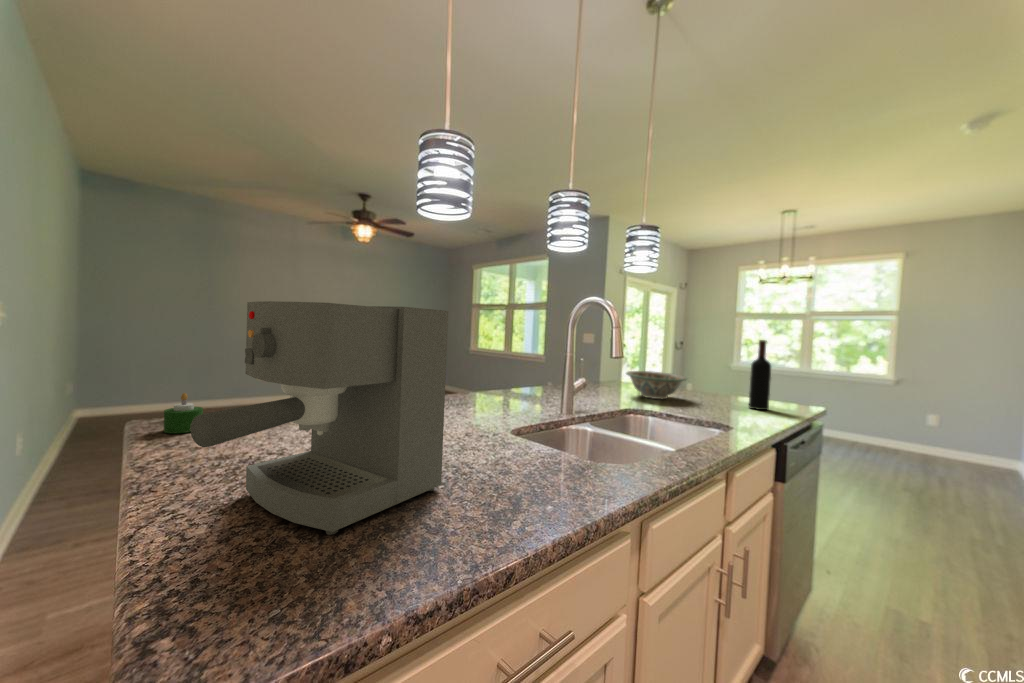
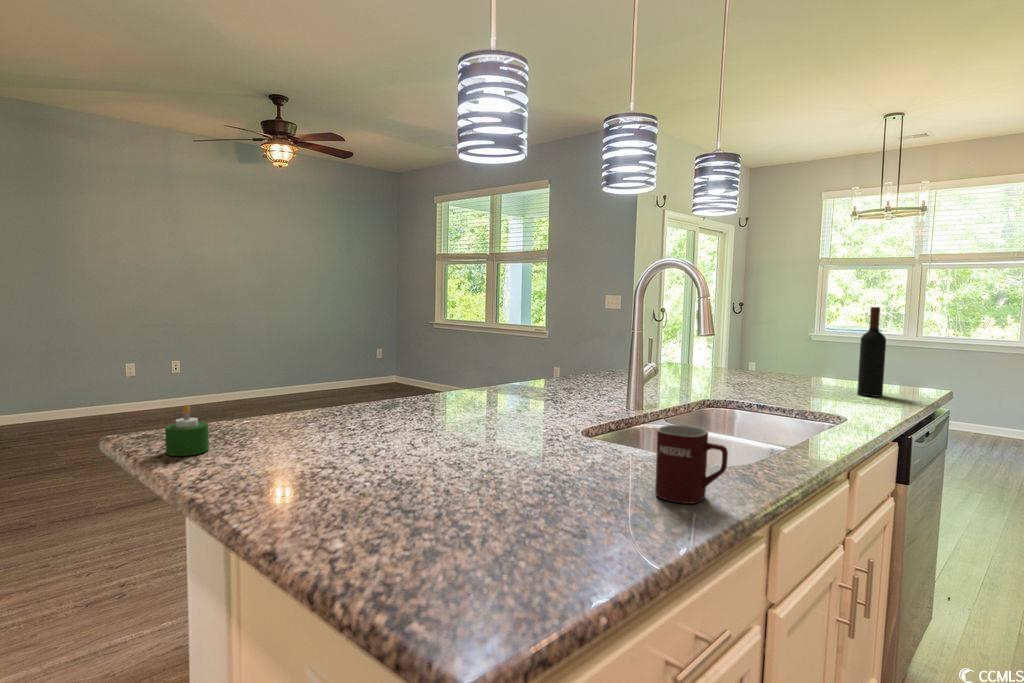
coffee maker: present [190,301,448,535] -> none [352,296,563,545]
decorative bowl: present [626,371,687,399] -> none [698,351,779,388]
mug: none [531,426,593,500] -> present [655,425,728,504]

